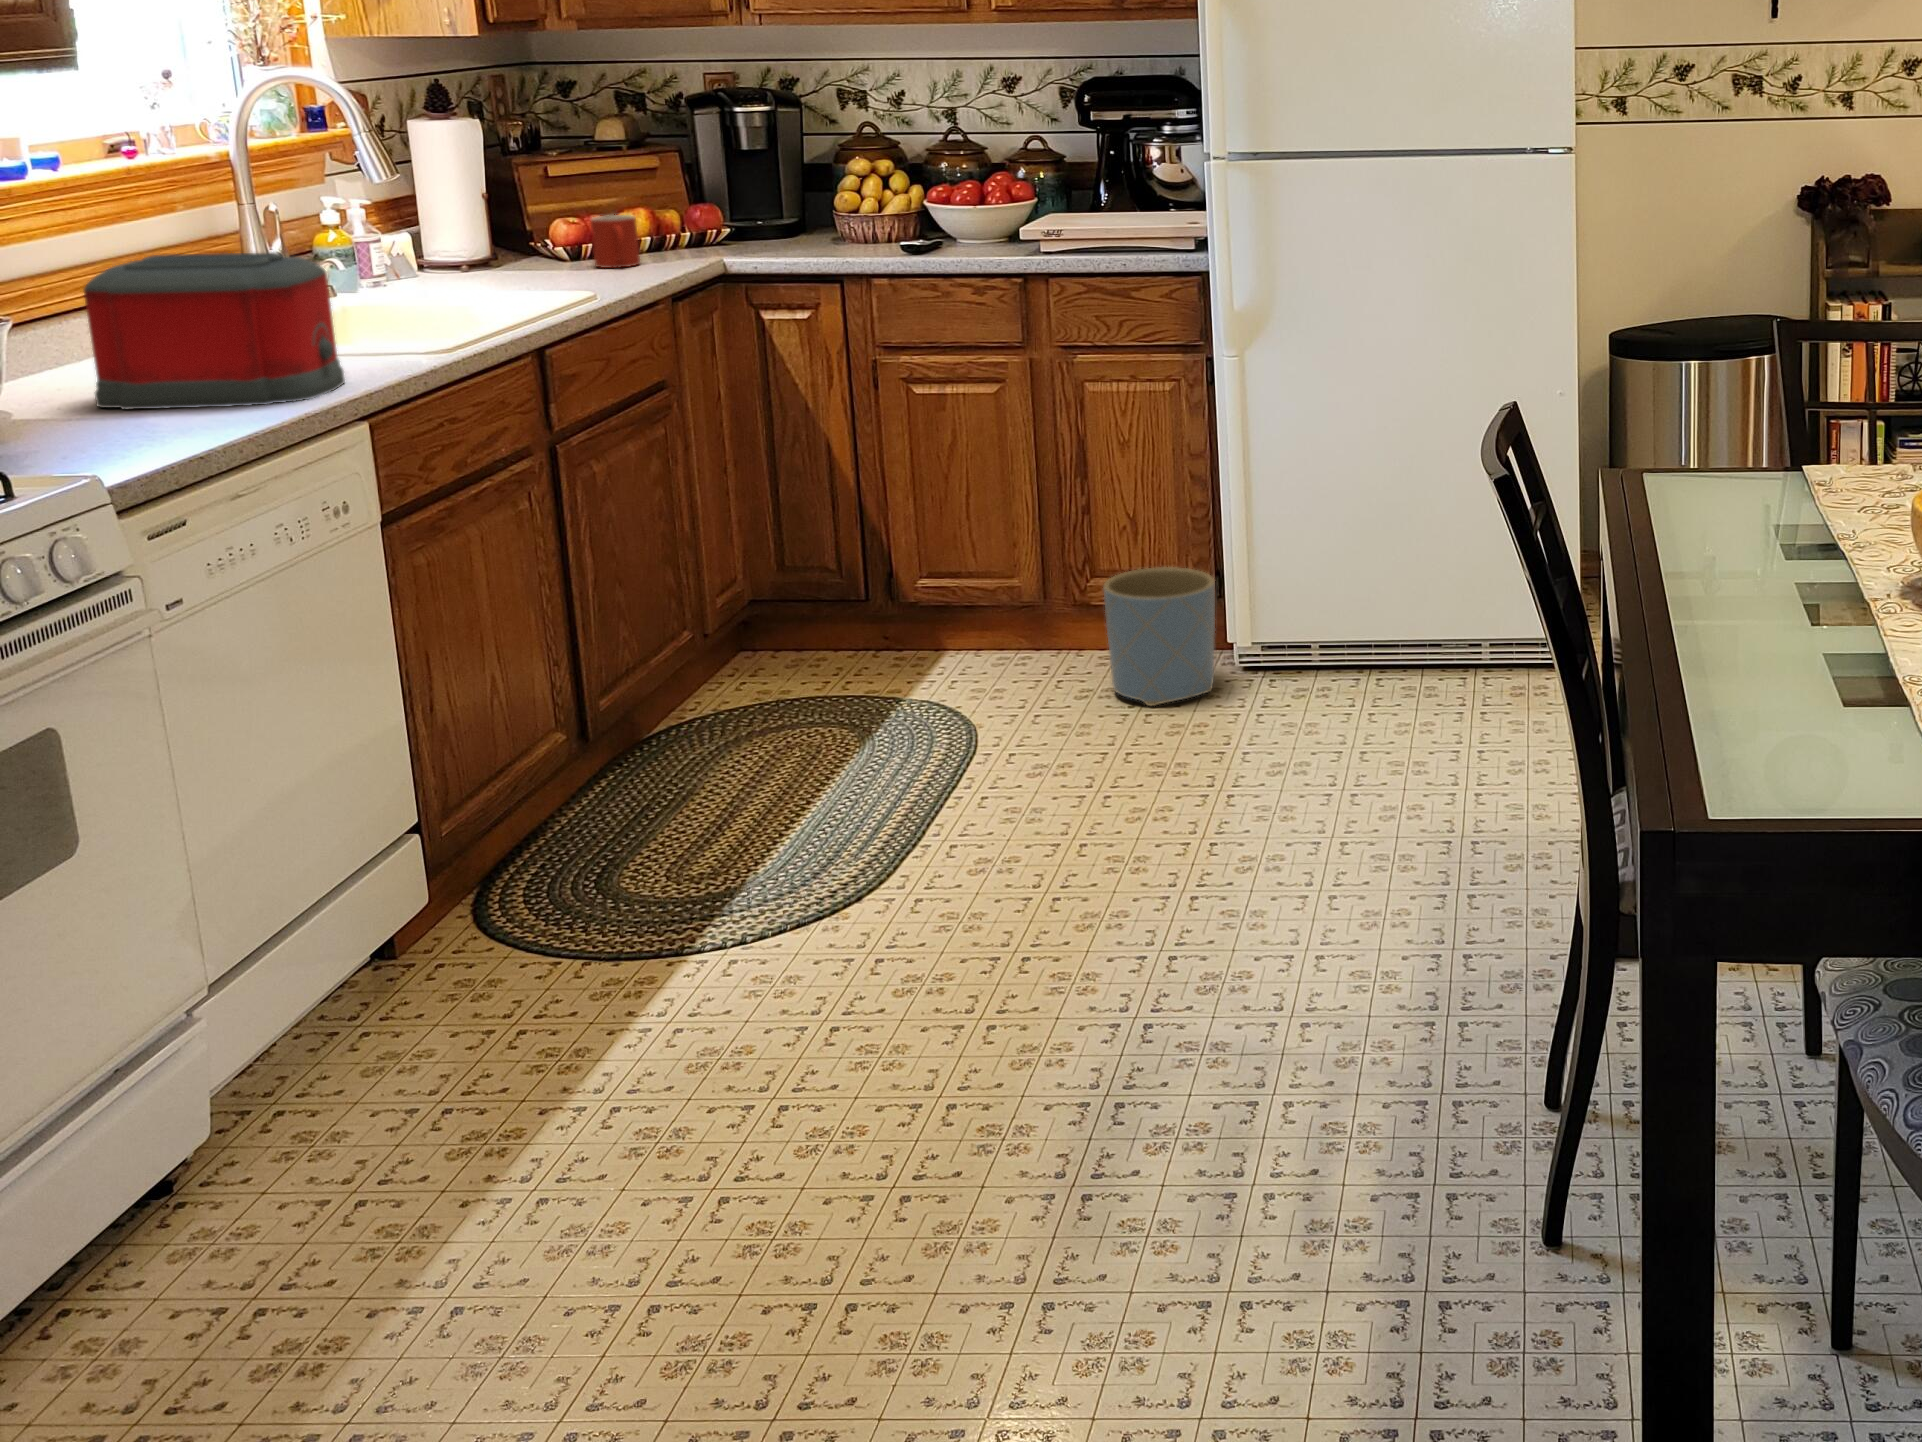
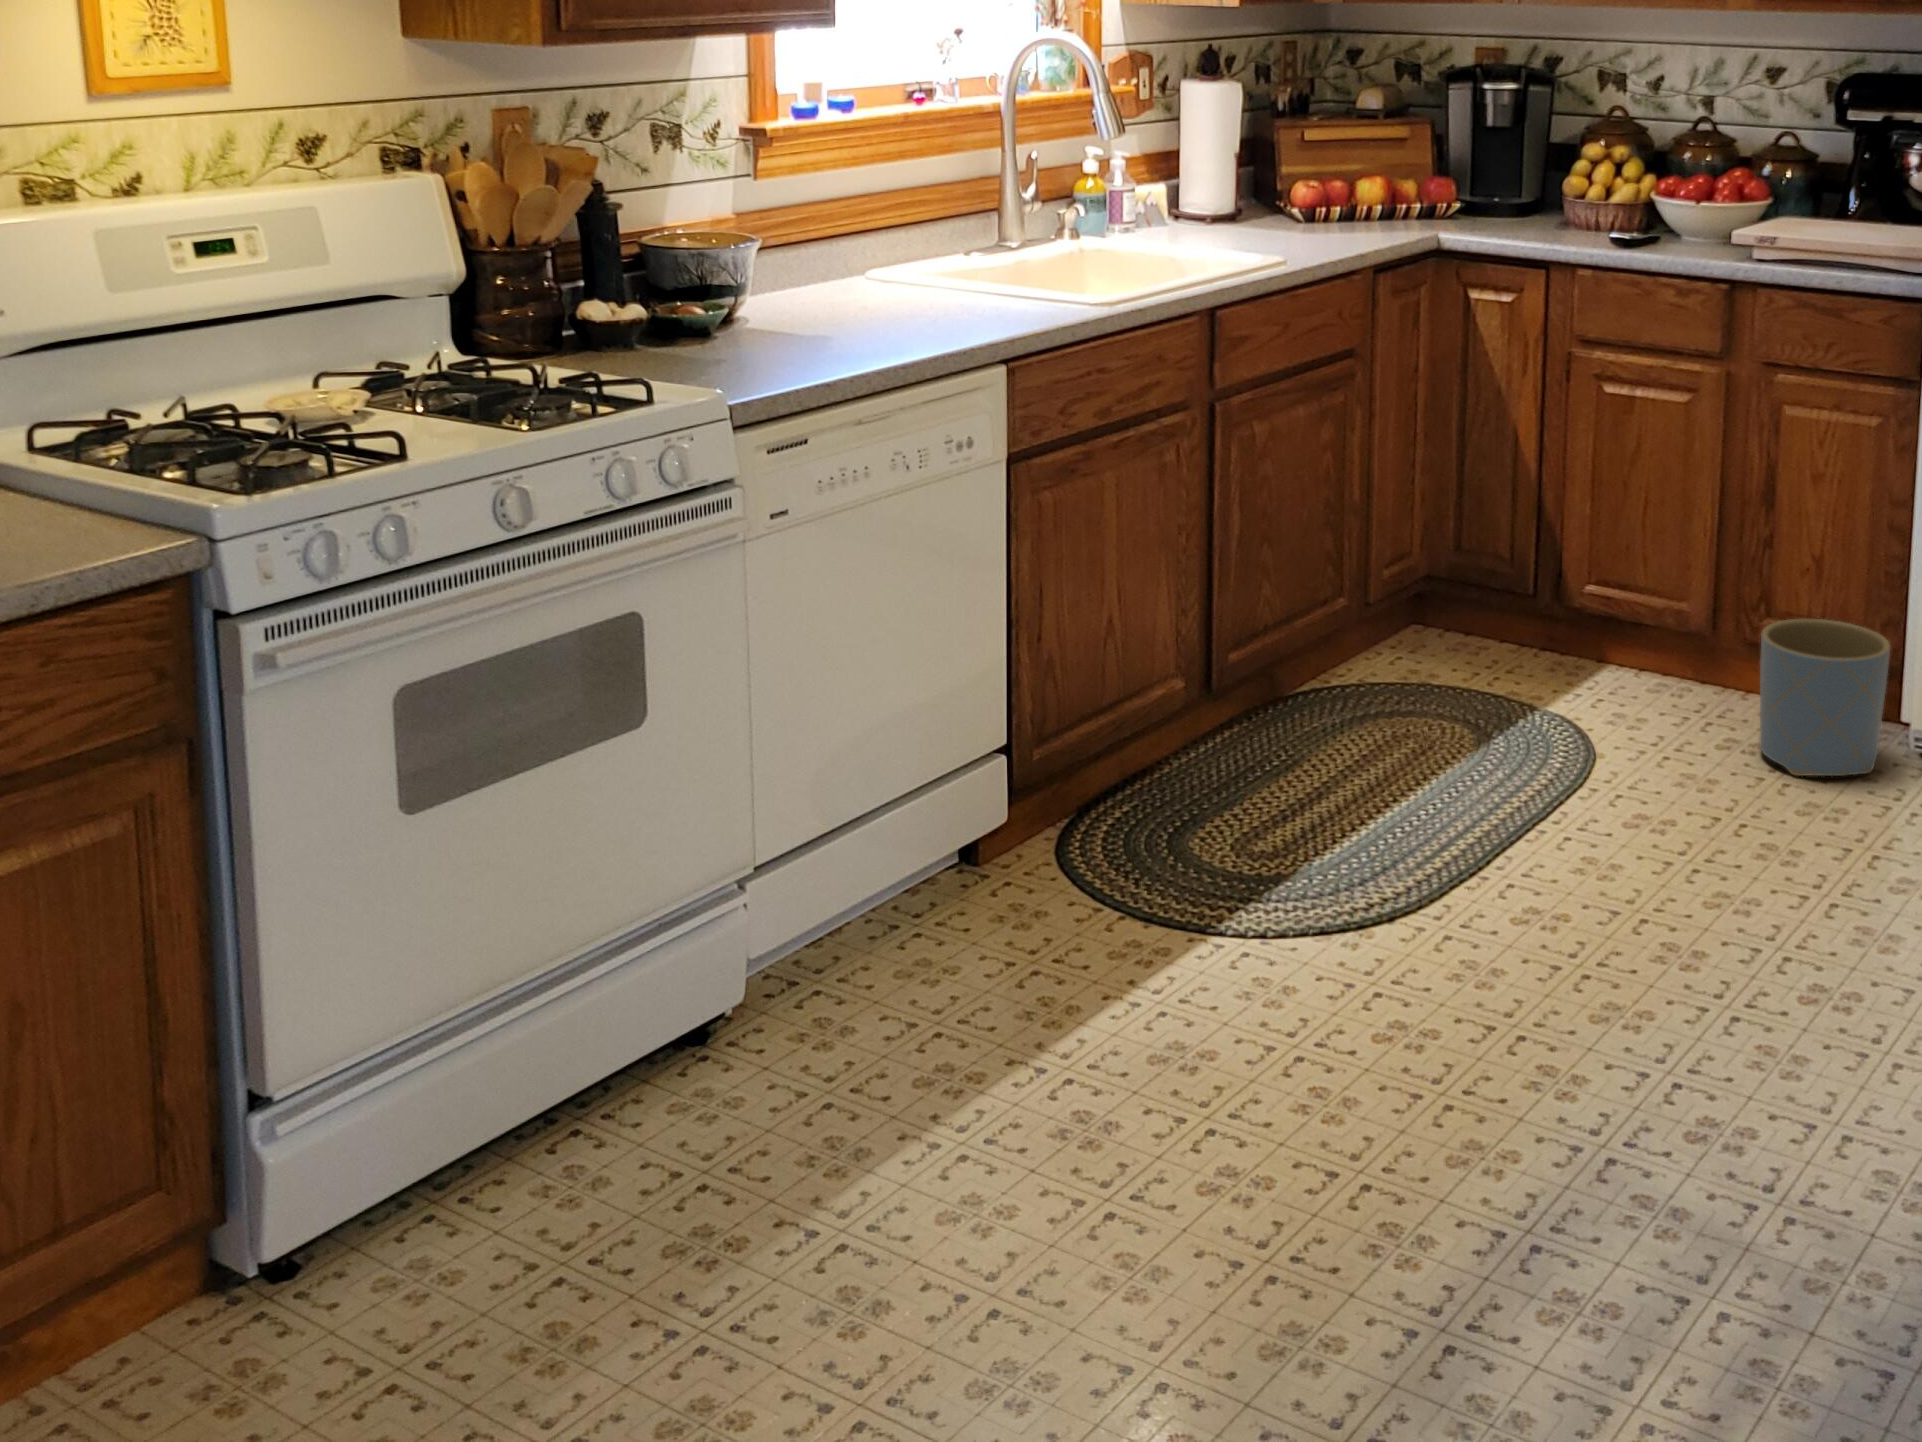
mug: present [591,215,640,268] -> none [1328,181,1370,232]
toaster: present [83,252,345,410] -> none [802,191,1001,337]

